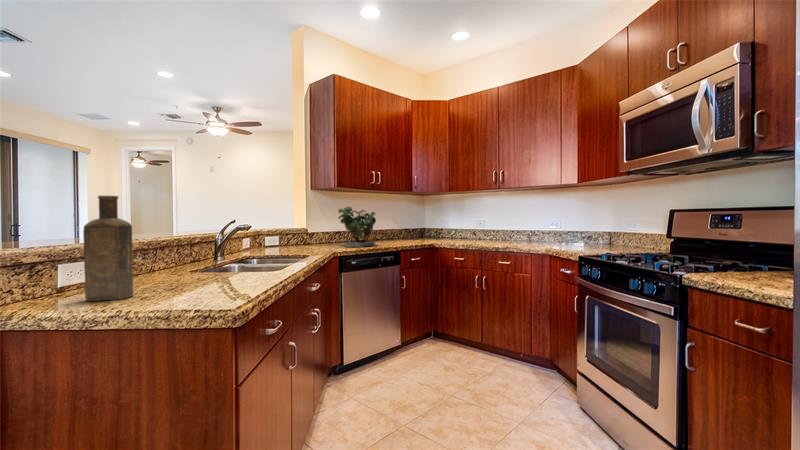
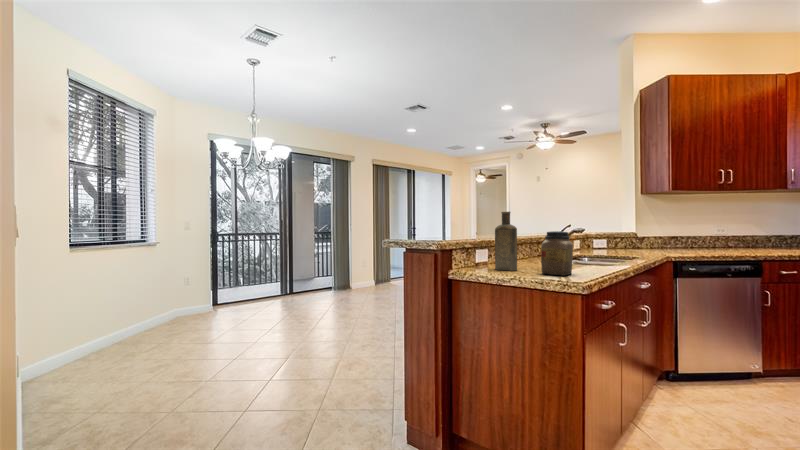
potted plant: present [339,207,378,247] -> none [676,206,739,255]
jar: none [172,229,226,299] -> present [541,231,573,276]

